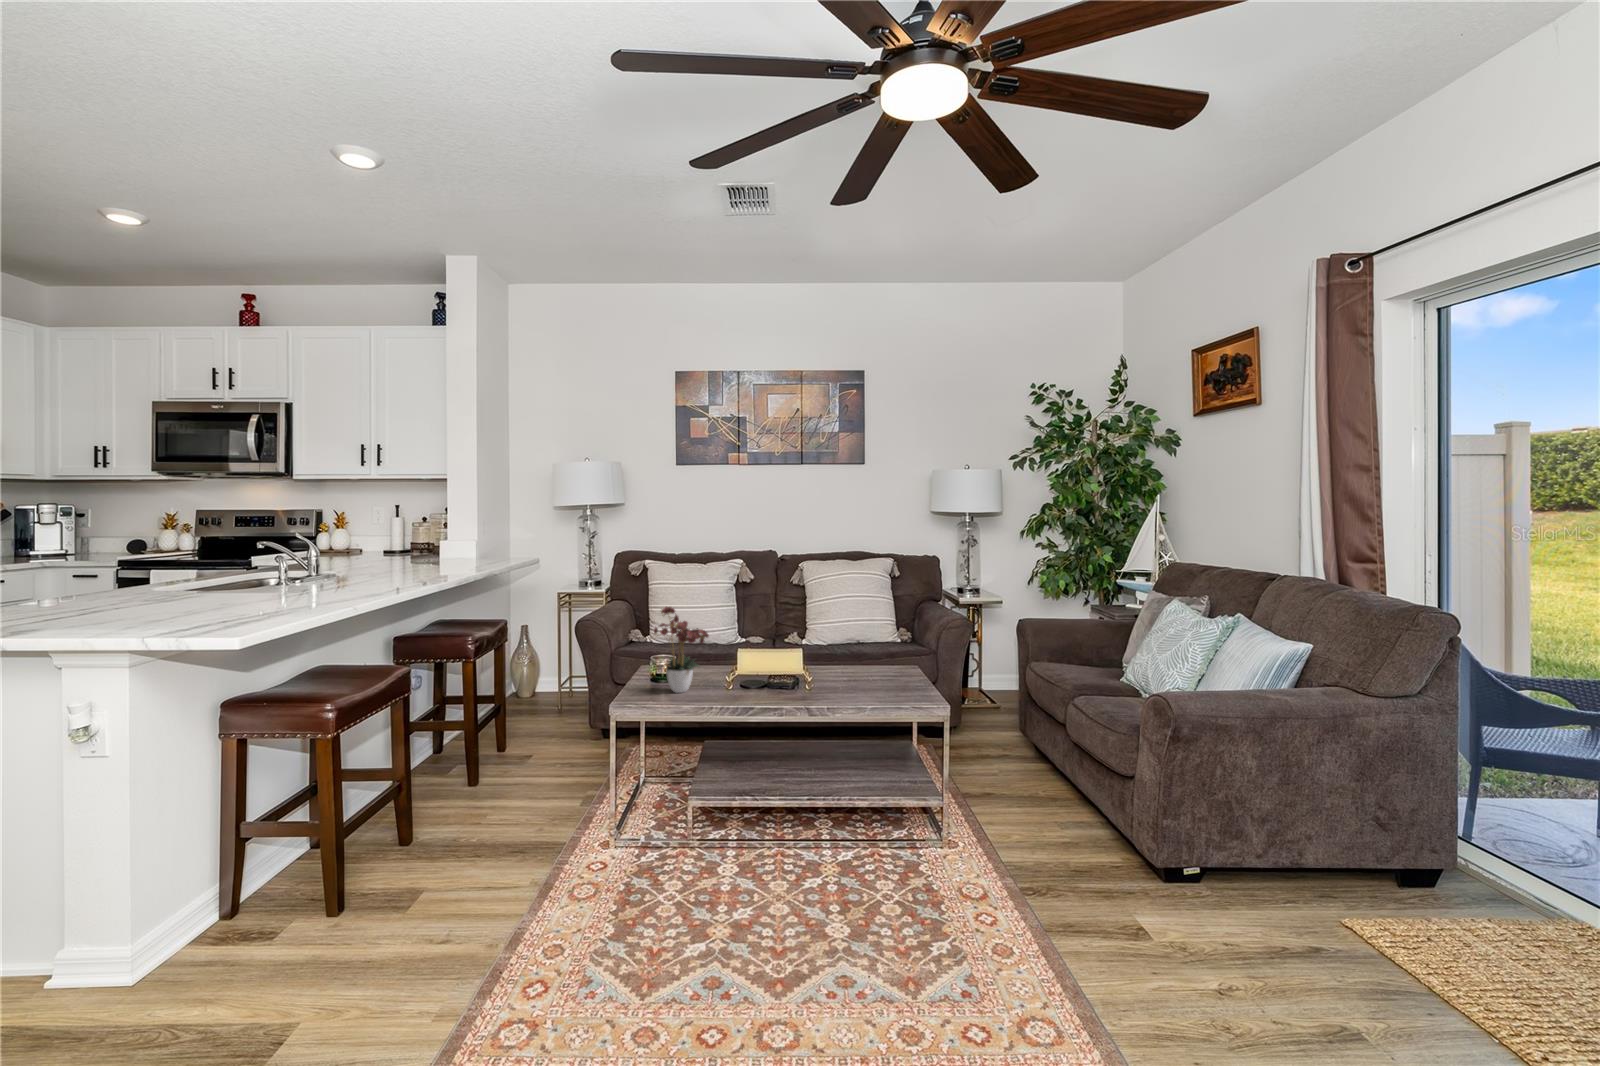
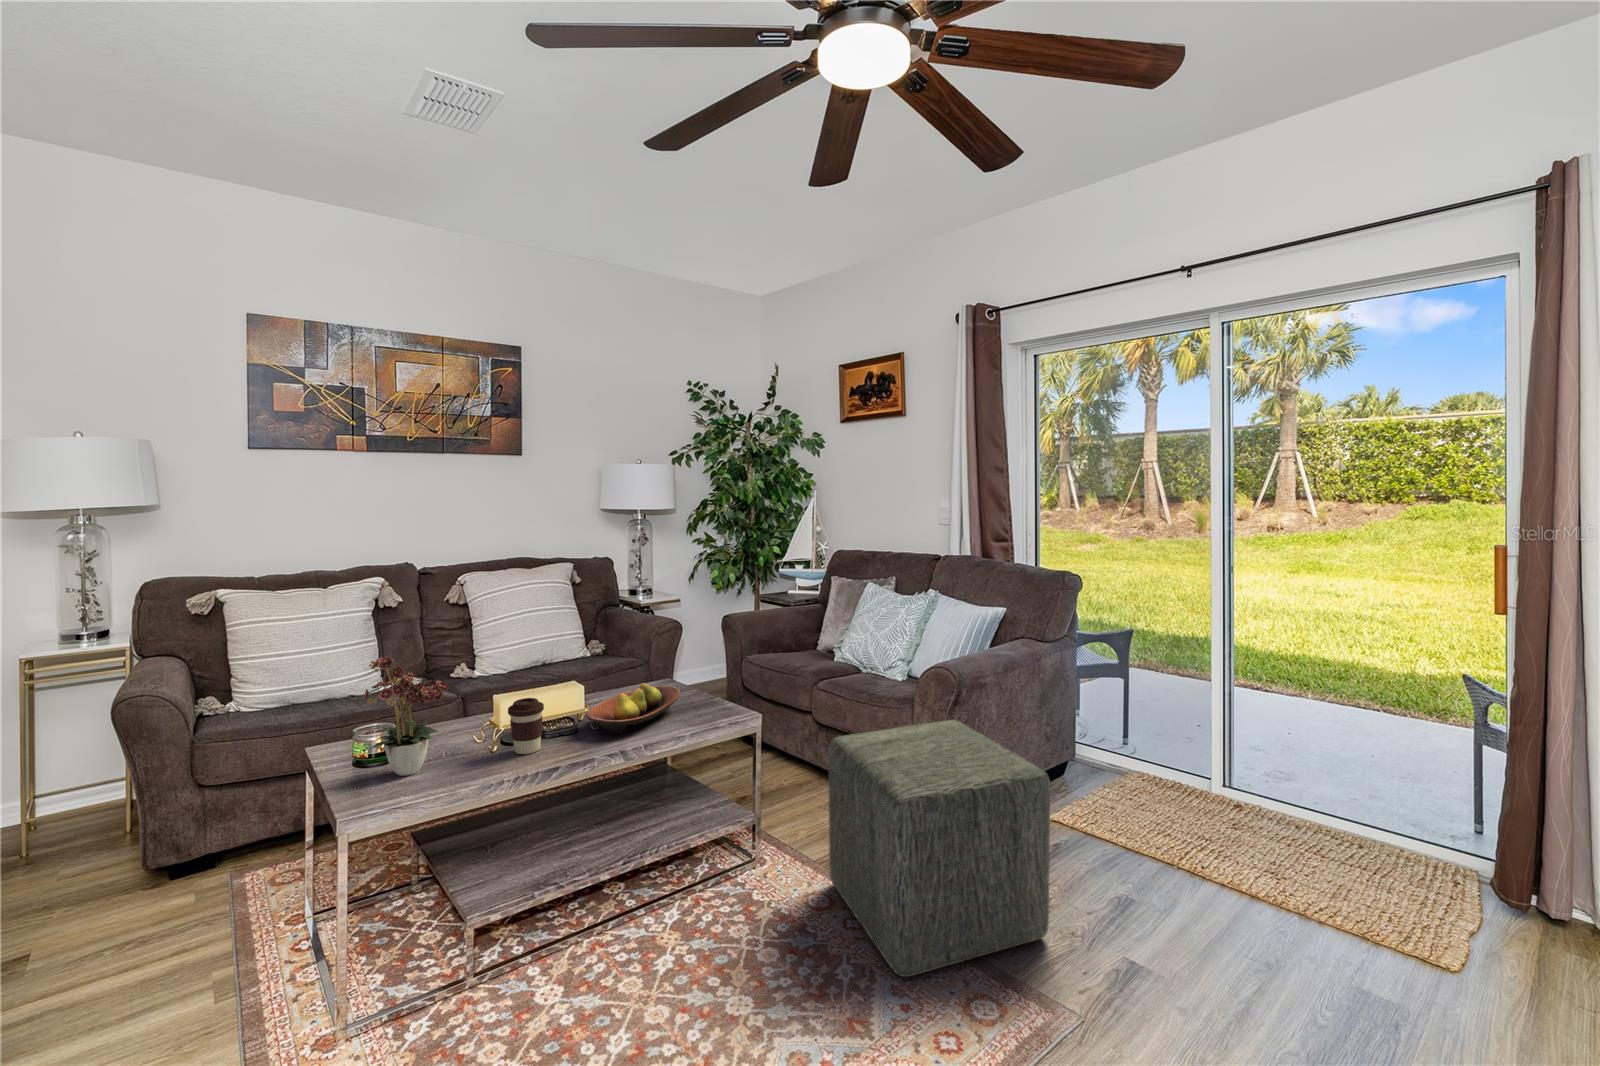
coffee cup: none [744,654,770,696] -> present [508,698,544,754]
fruit bowl: none [806,661,898,697] -> present [586,683,680,733]
ottoman: none [978,736,1188,1003] -> present [828,720,1050,977]

